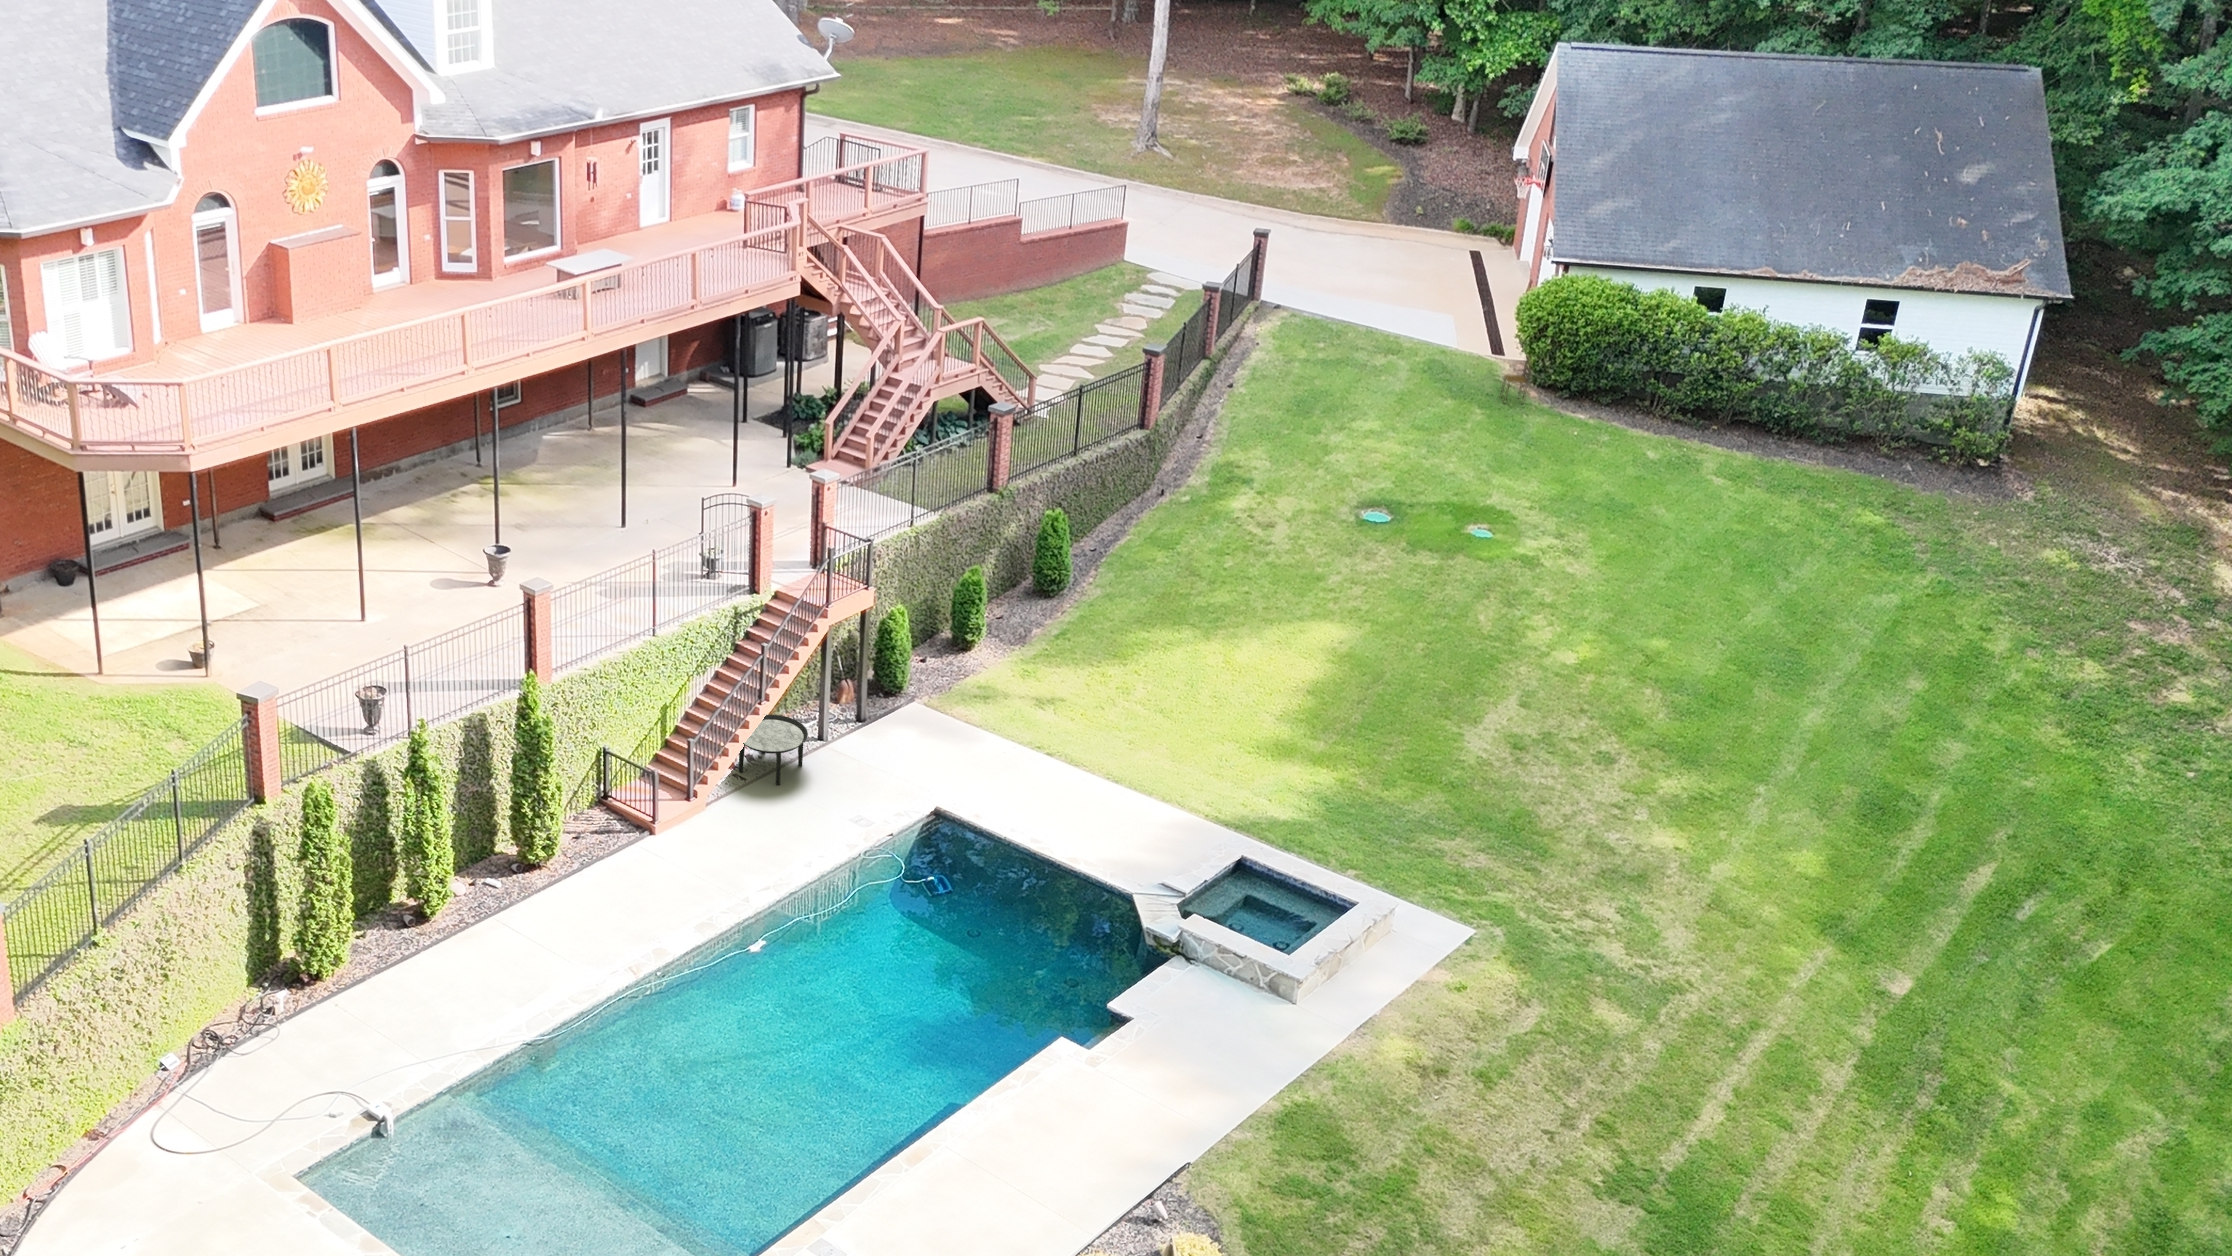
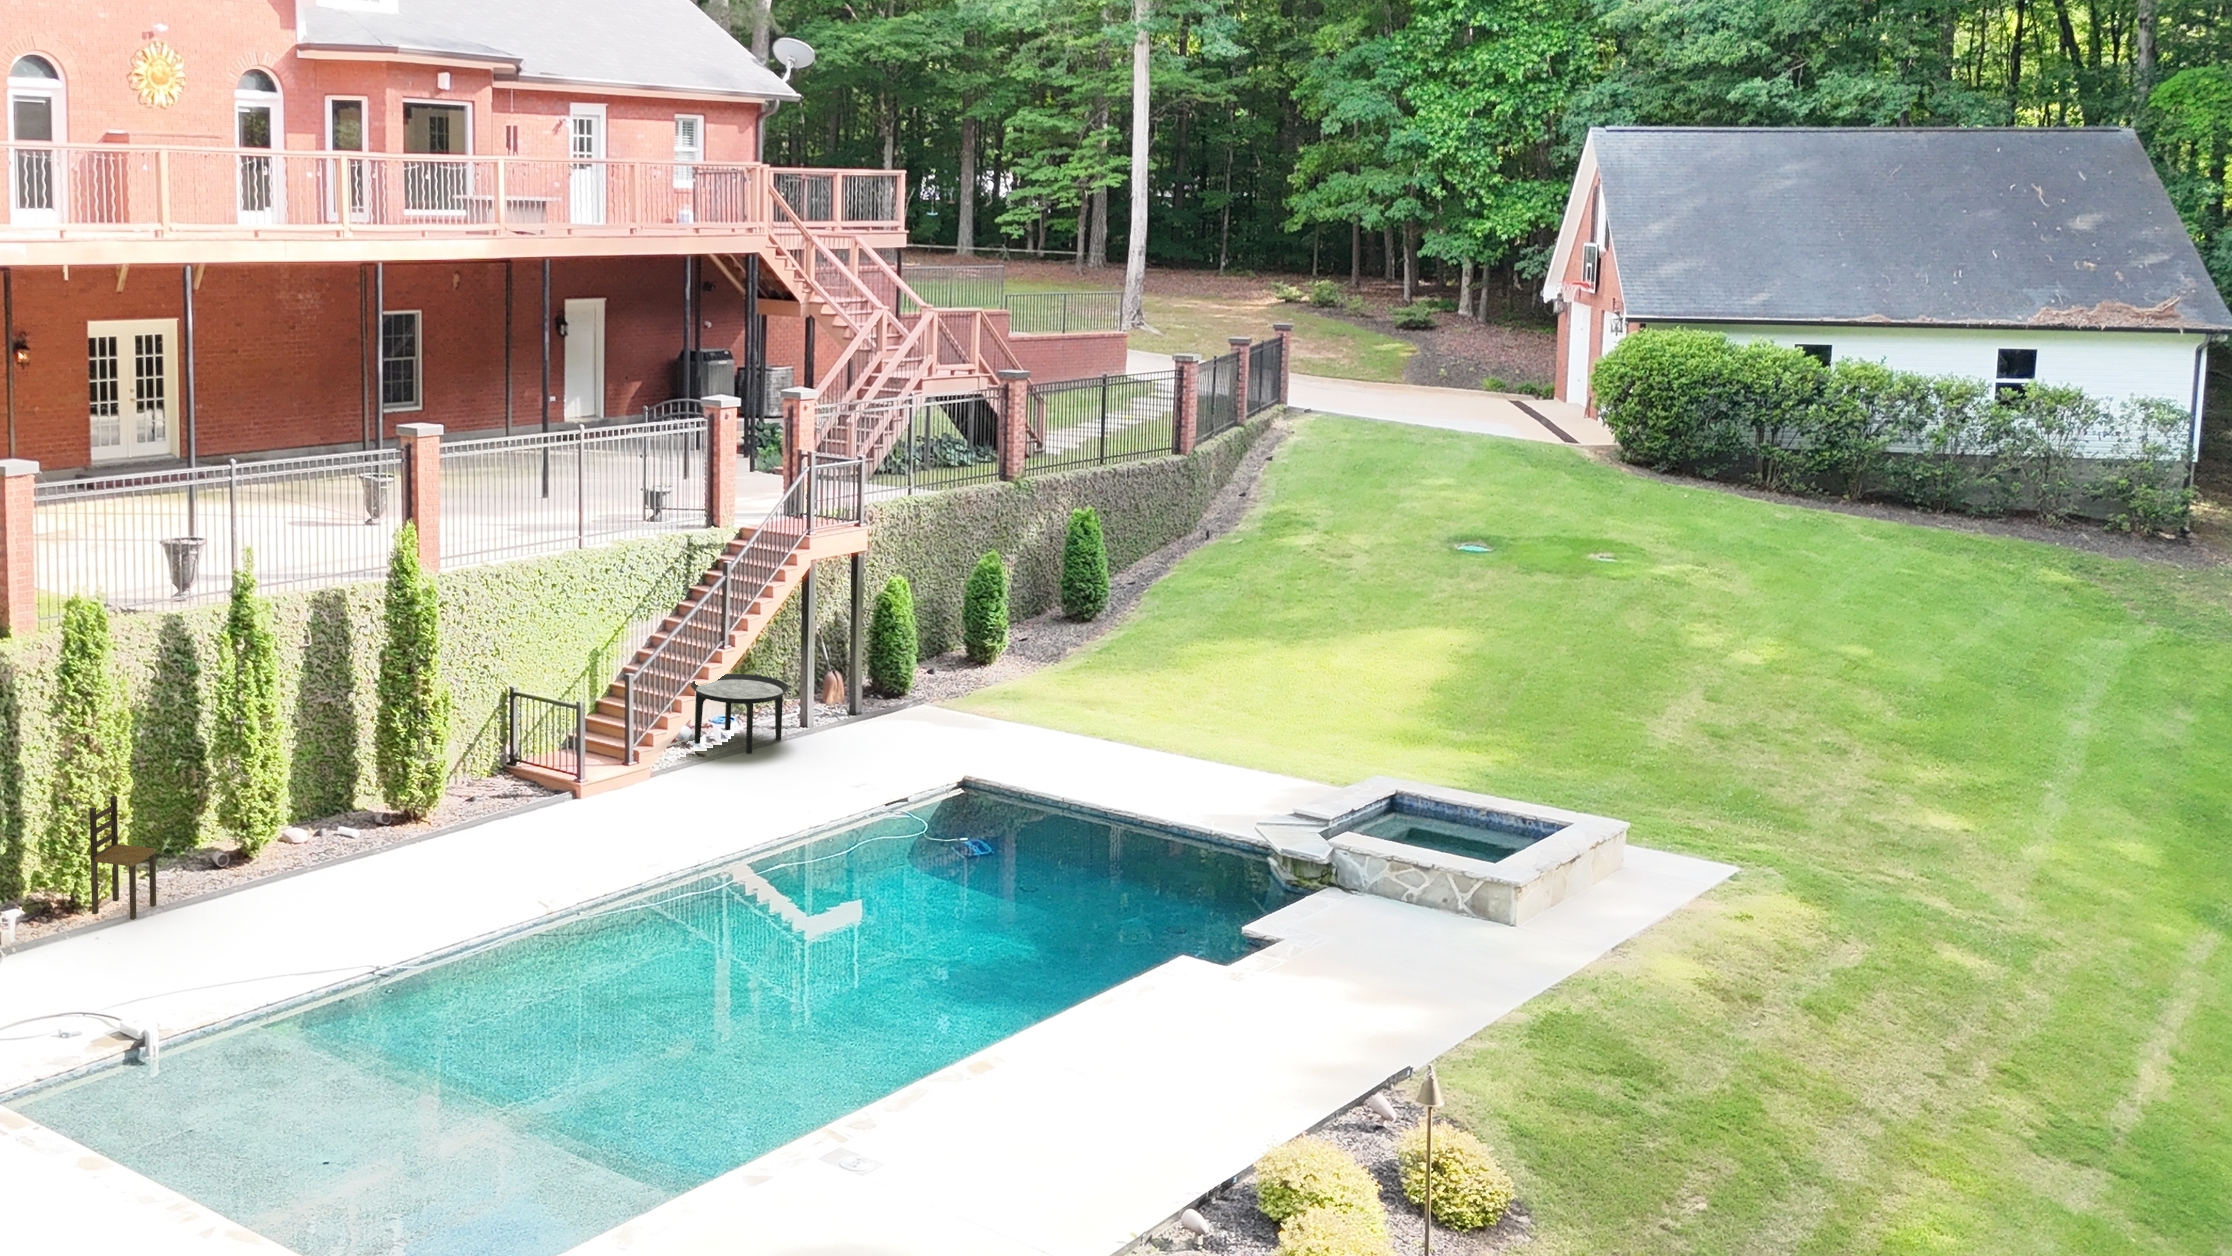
chair: present [1501,358,1532,402] -> present [90,796,156,919]

